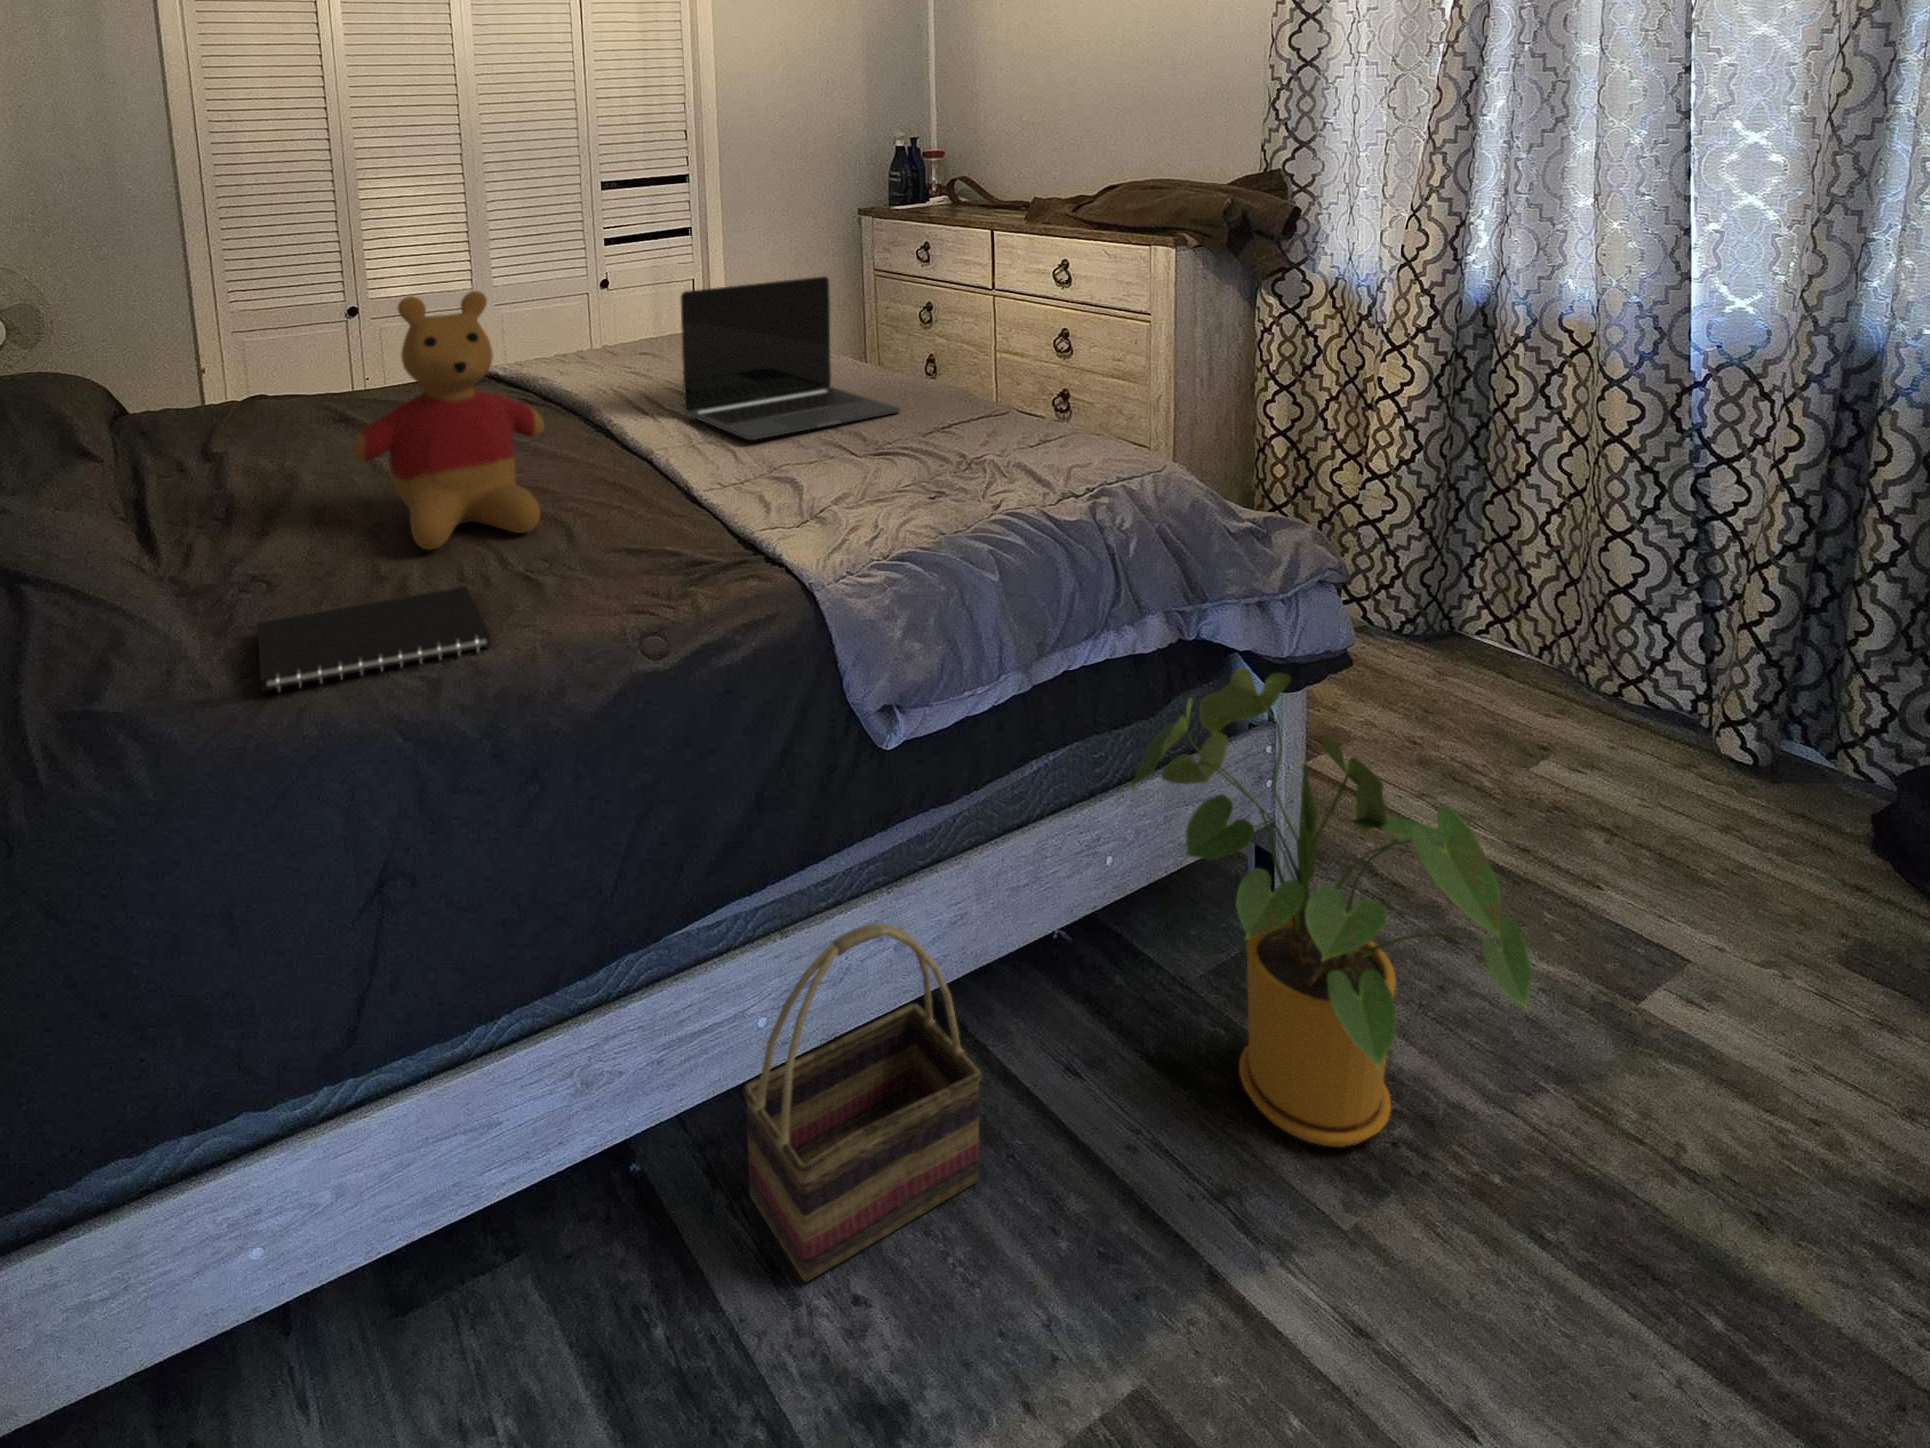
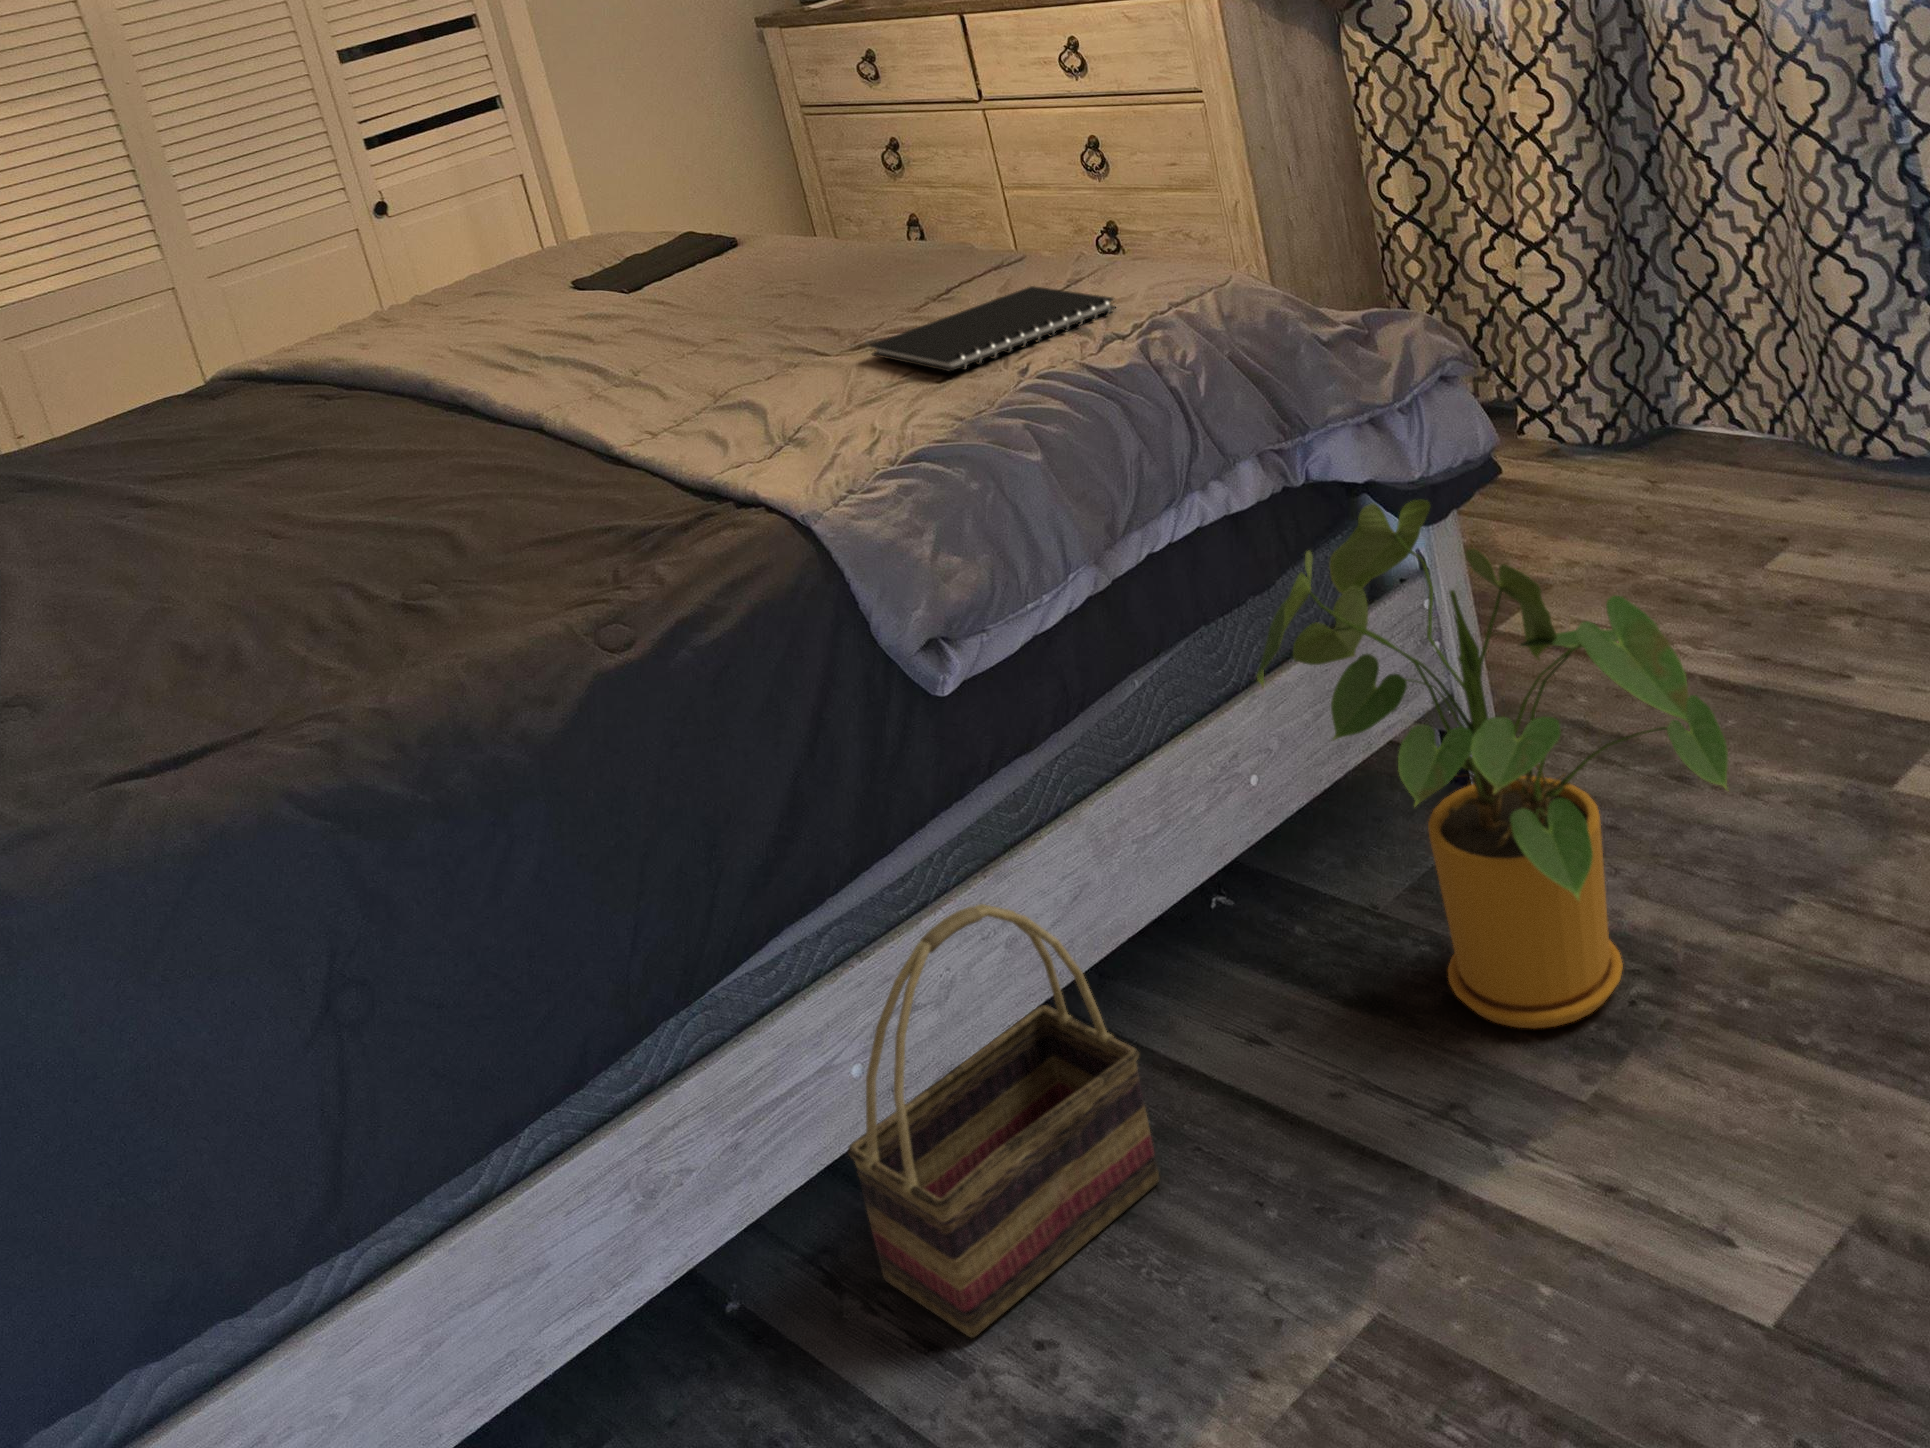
laptop: present [681,276,900,440] -> none [518,119,871,368]
stuffed bear: present [352,291,545,550] -> none [95,231,400,601]
notebook: present [257,586,492,691] -> present [870,286,1115,372]

